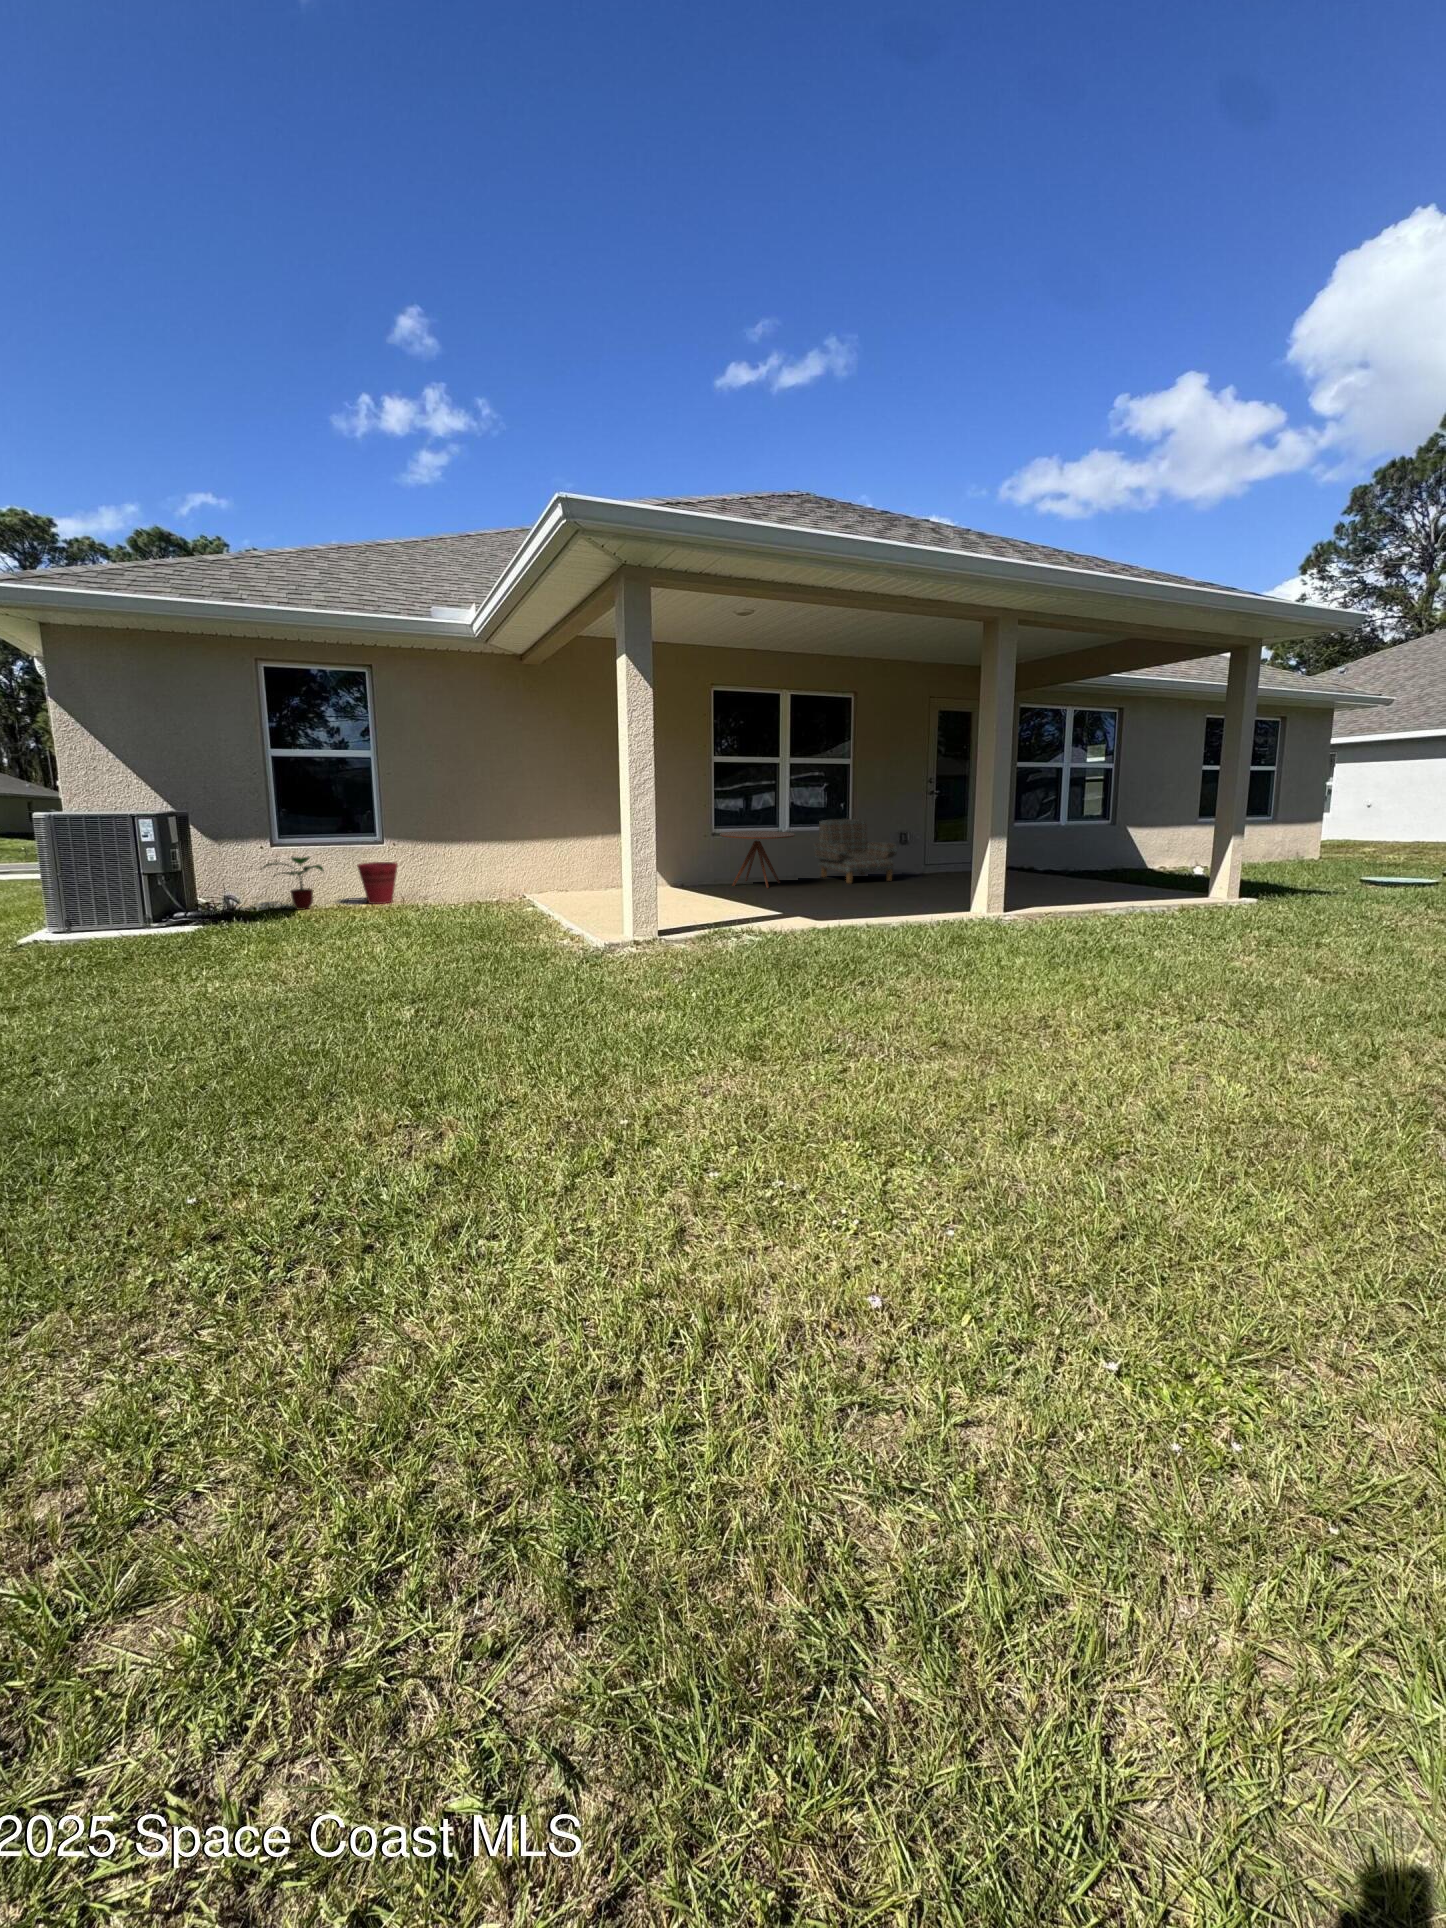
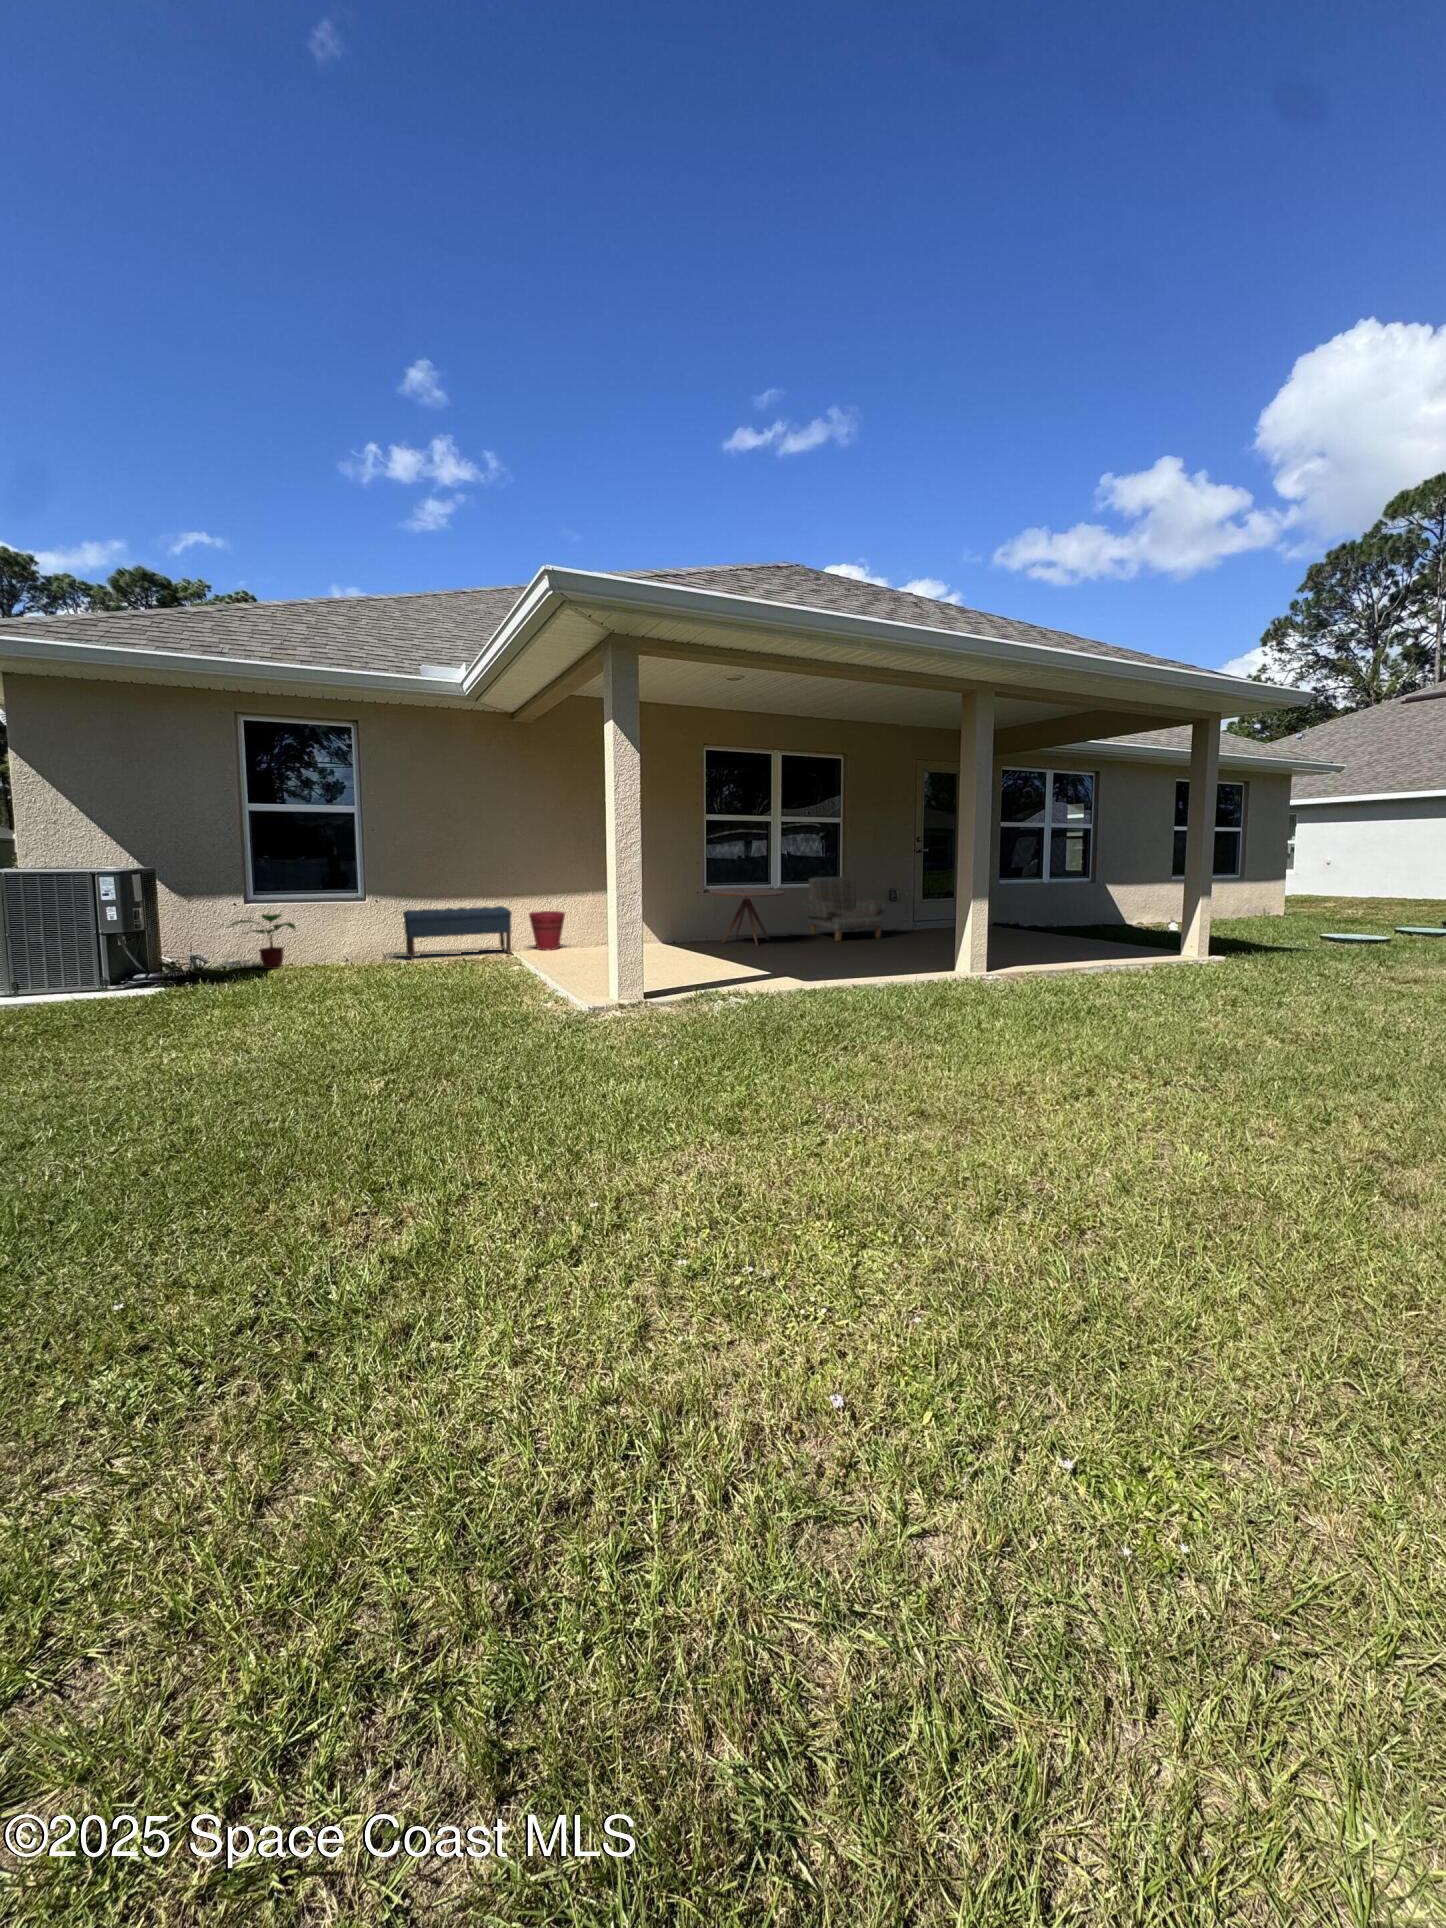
bench: none [423,849,527,902] -> present [403,906,512,960]
bucket: present [358,862,398,904] -> present [529,911,565,950]

